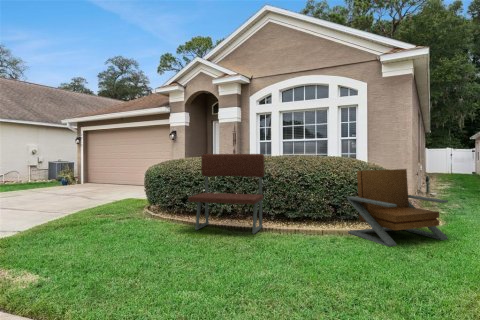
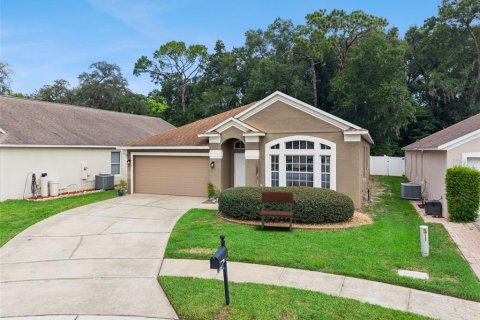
lounge chair: present [347,169,448,247] -> none [331,199,374,235]

